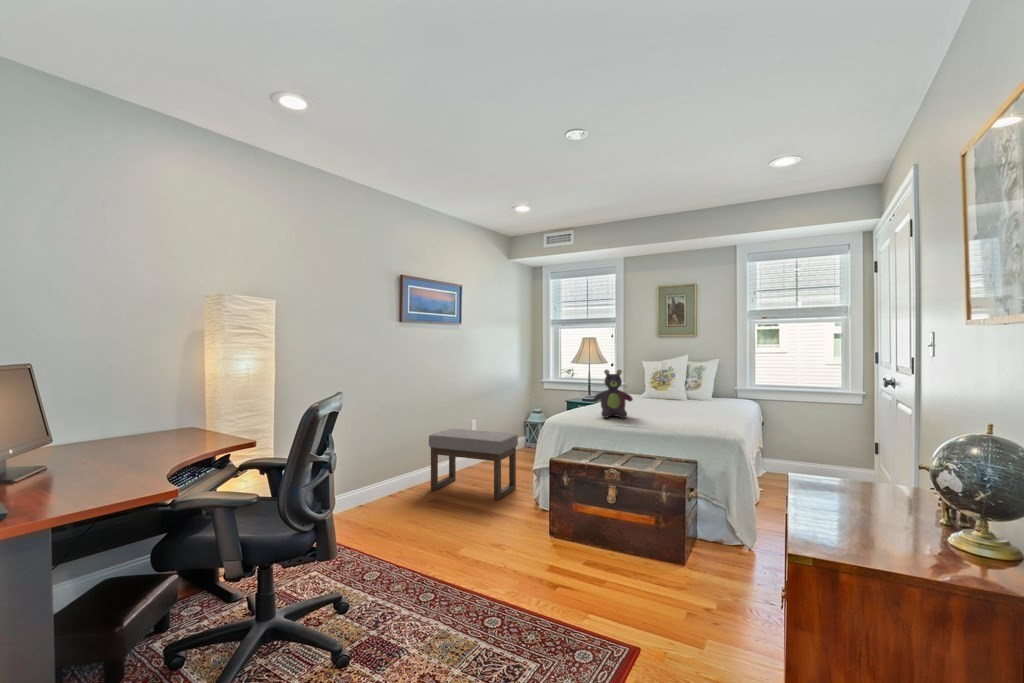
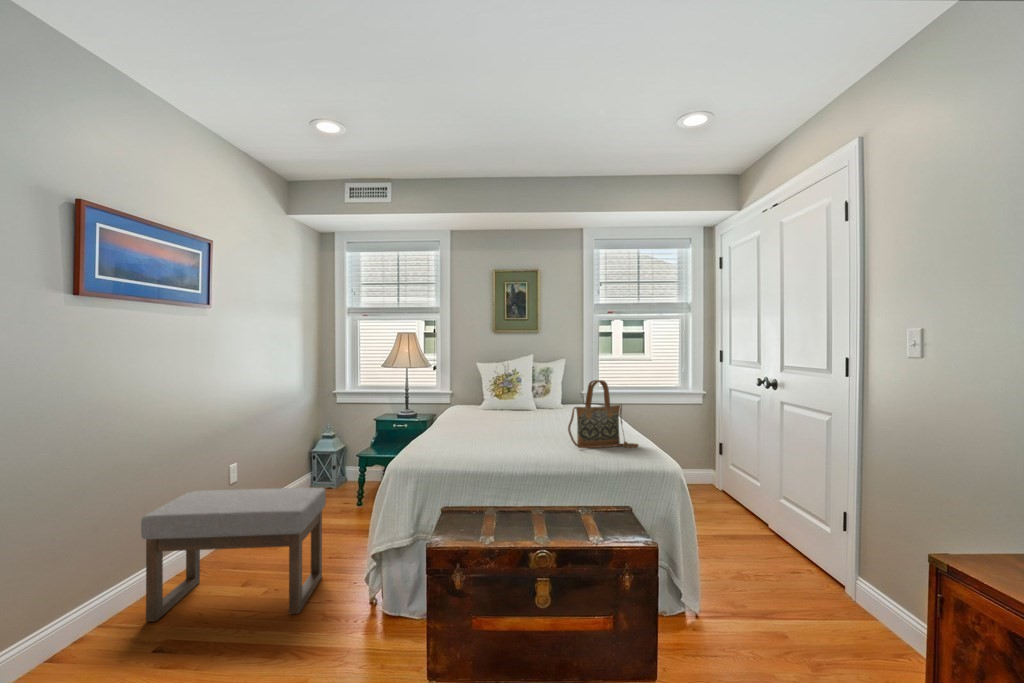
stuffed bear: present [594,370,633,418] -> none [460,377,515,452]
handbag: none [667,374,722,424] -> present [568,380,638,448]

